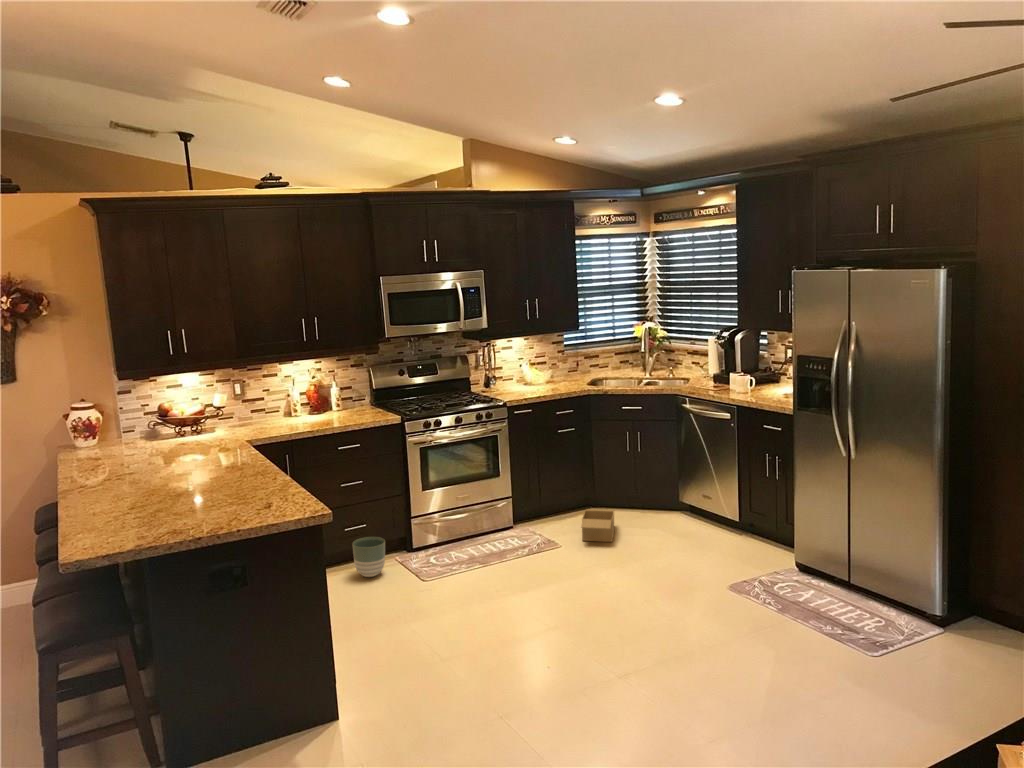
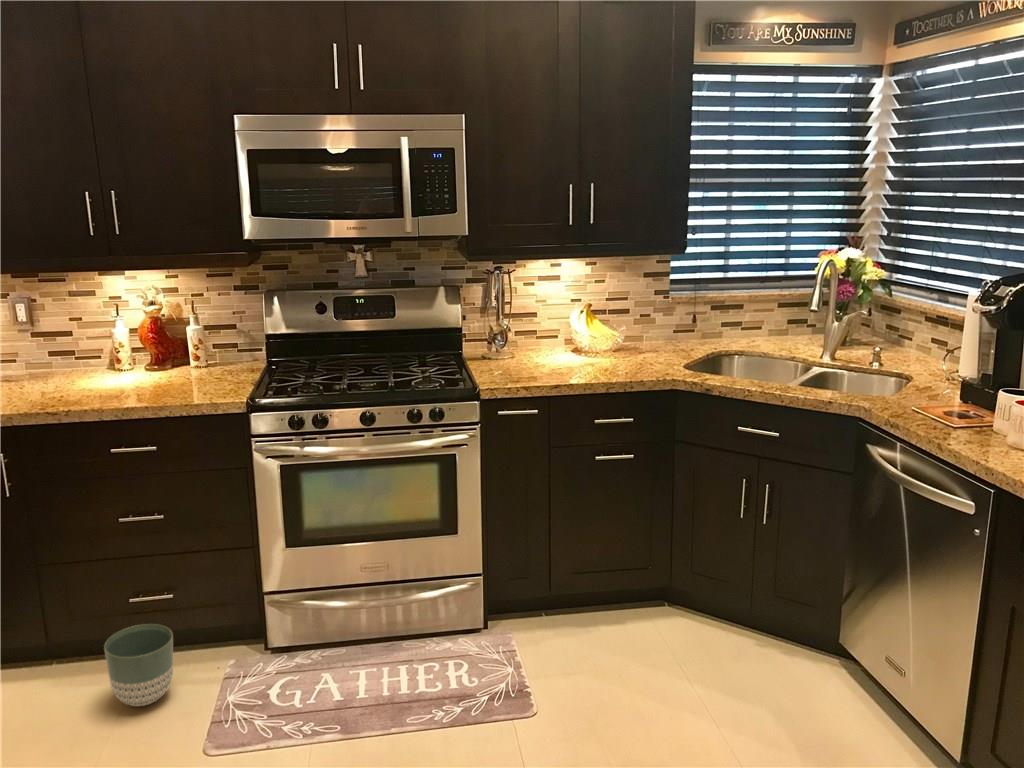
cardboard box: present [581,509,614,542] -> none [572,630,678,729]

